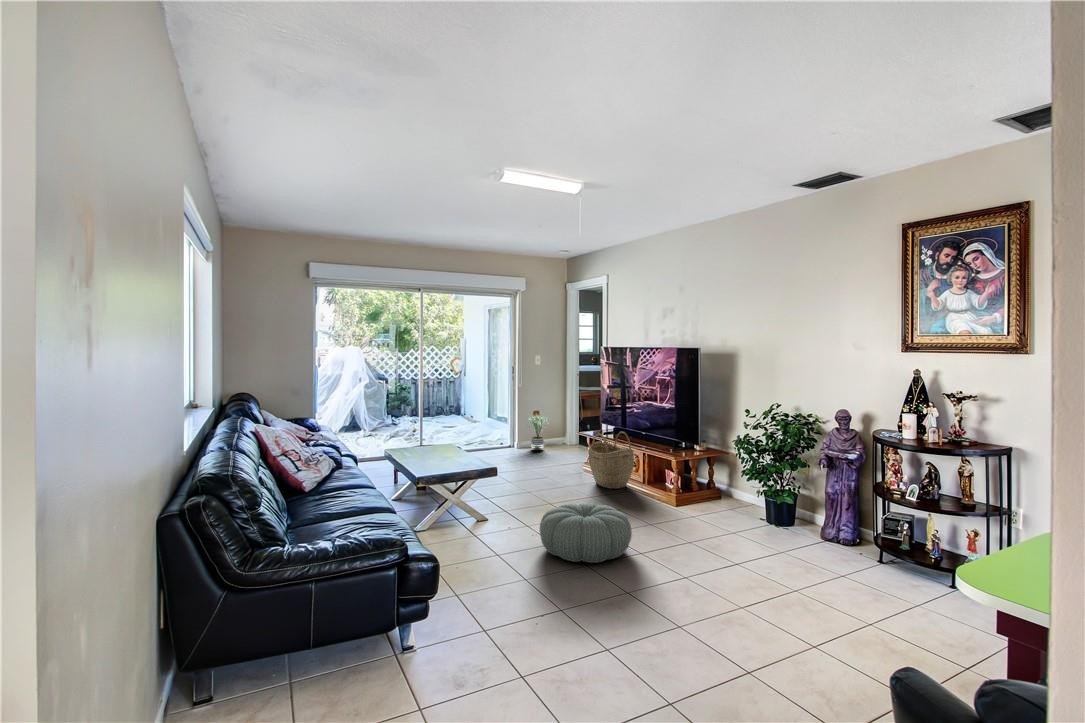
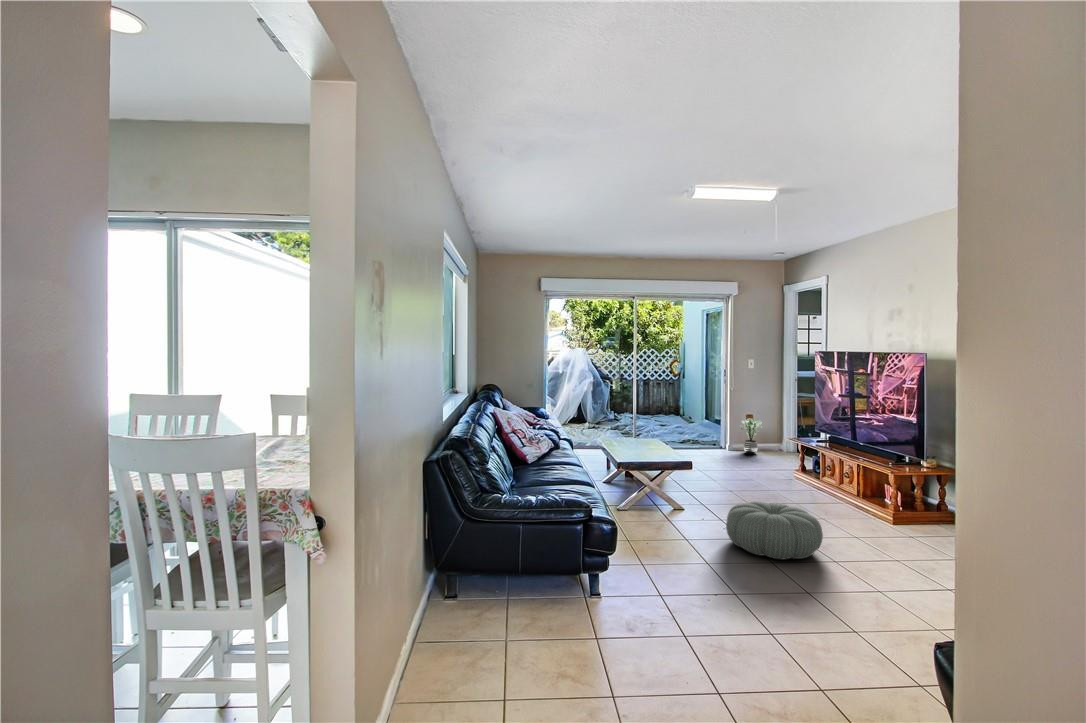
woven basket: present [589,432,634,489] -> none [797,440,848,498]

